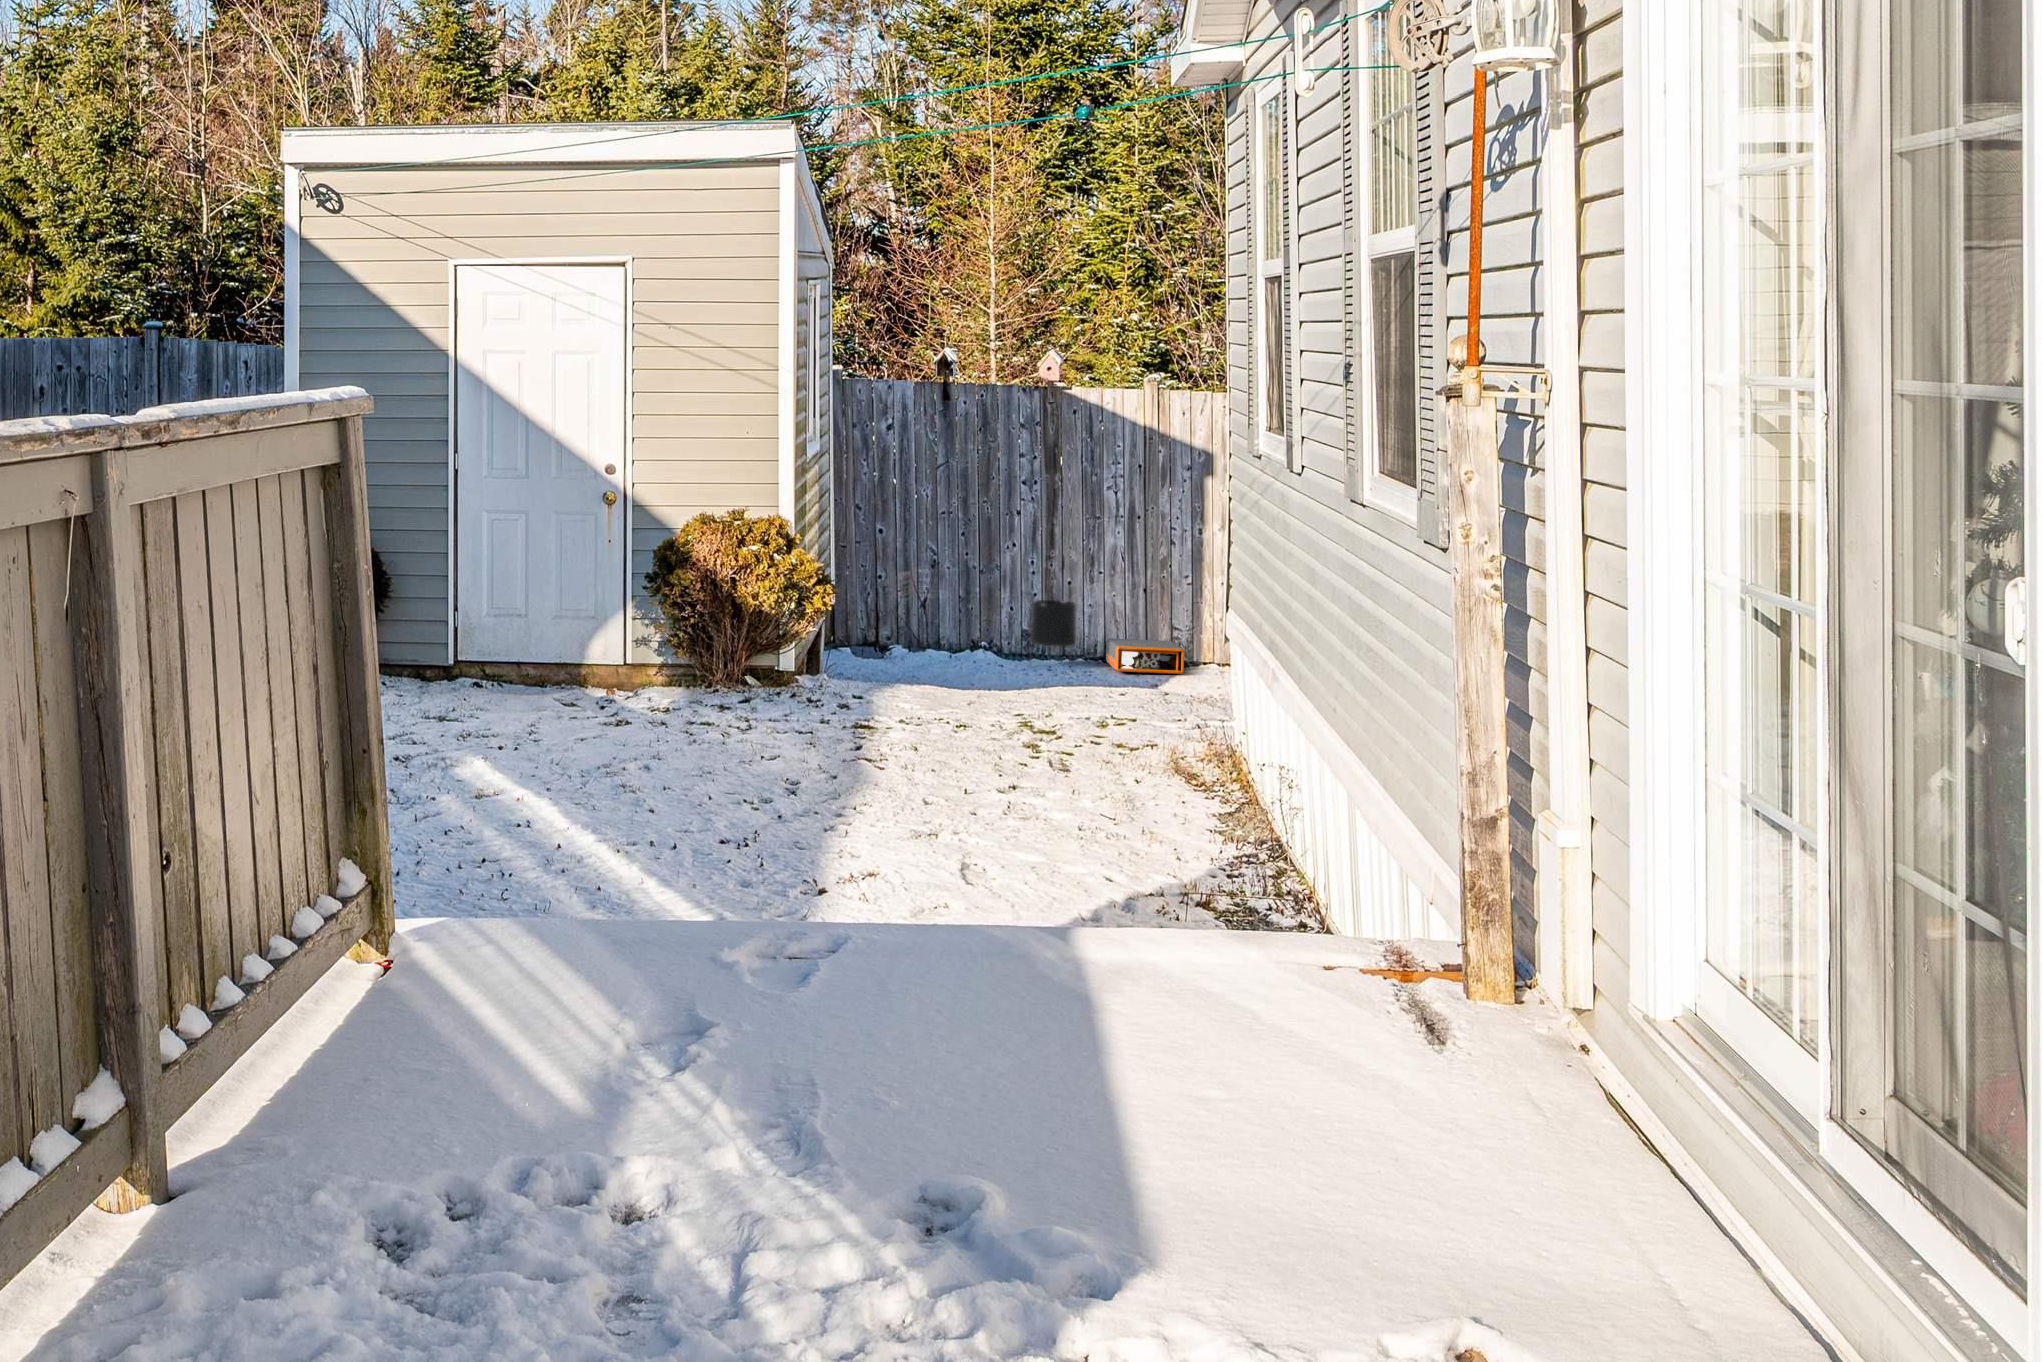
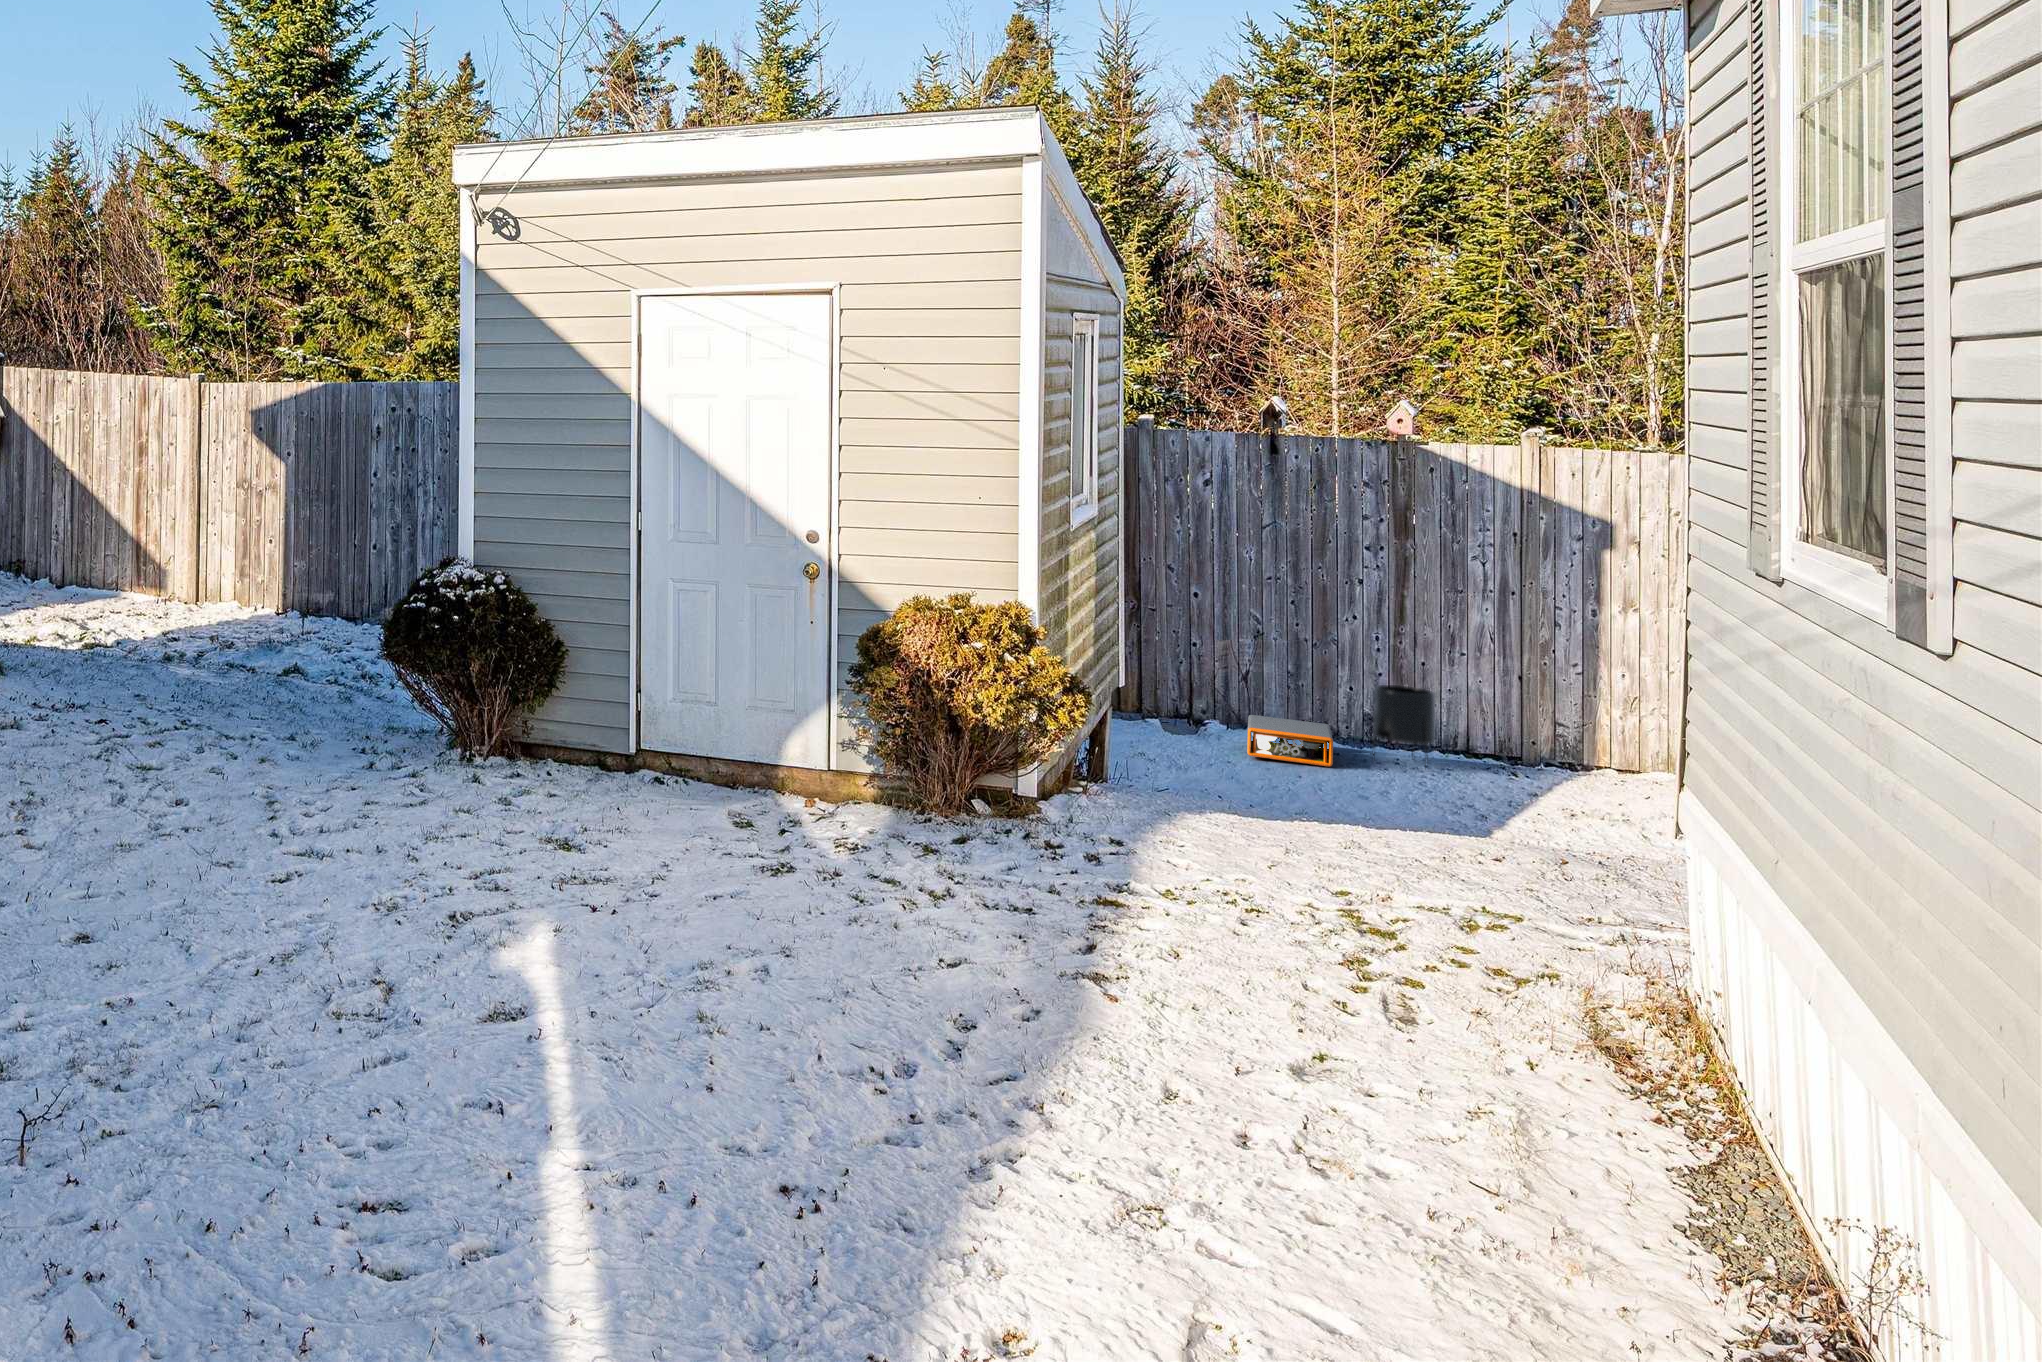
storage box: present [1106,638,1184,674] -> present [1247,715,1333,767]

